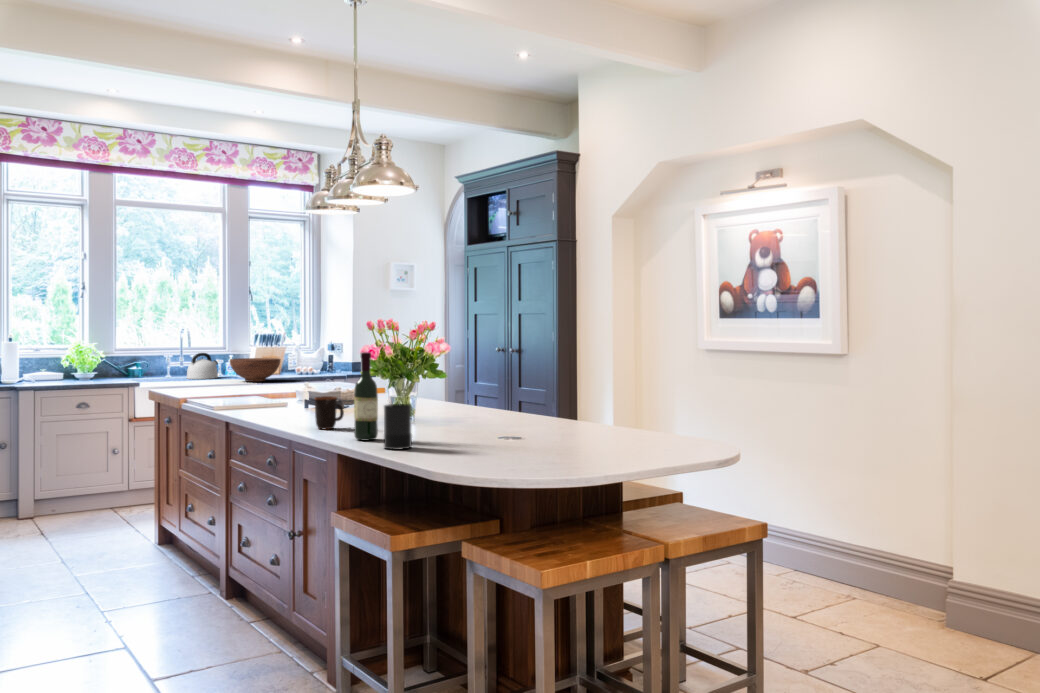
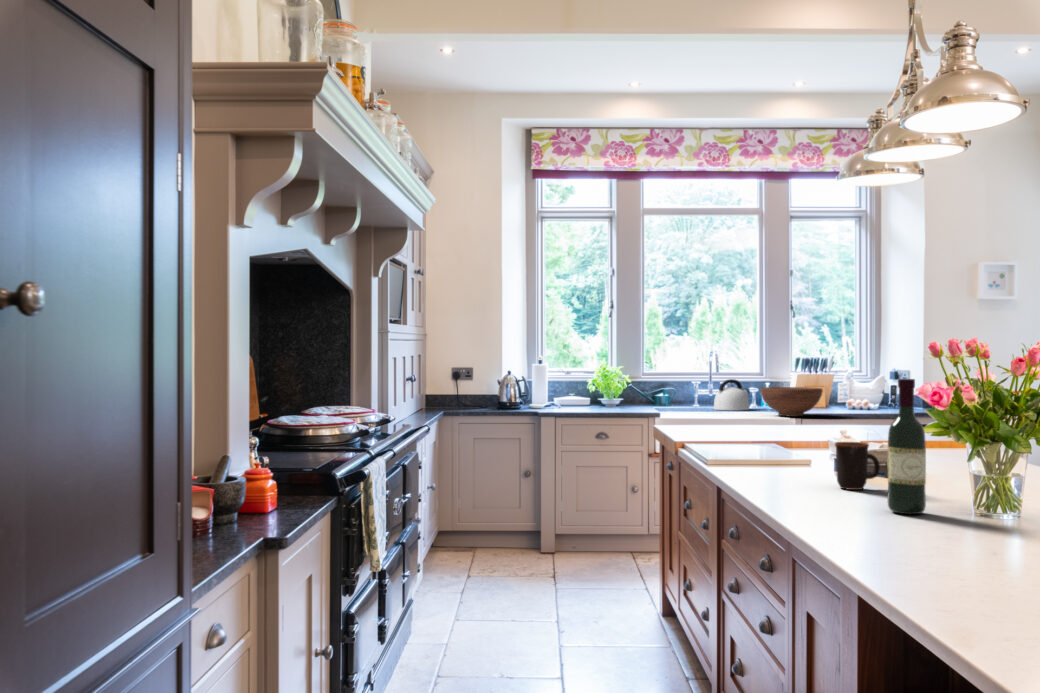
candle: present [384,404,412,450] -> none [927,455,980,537]

